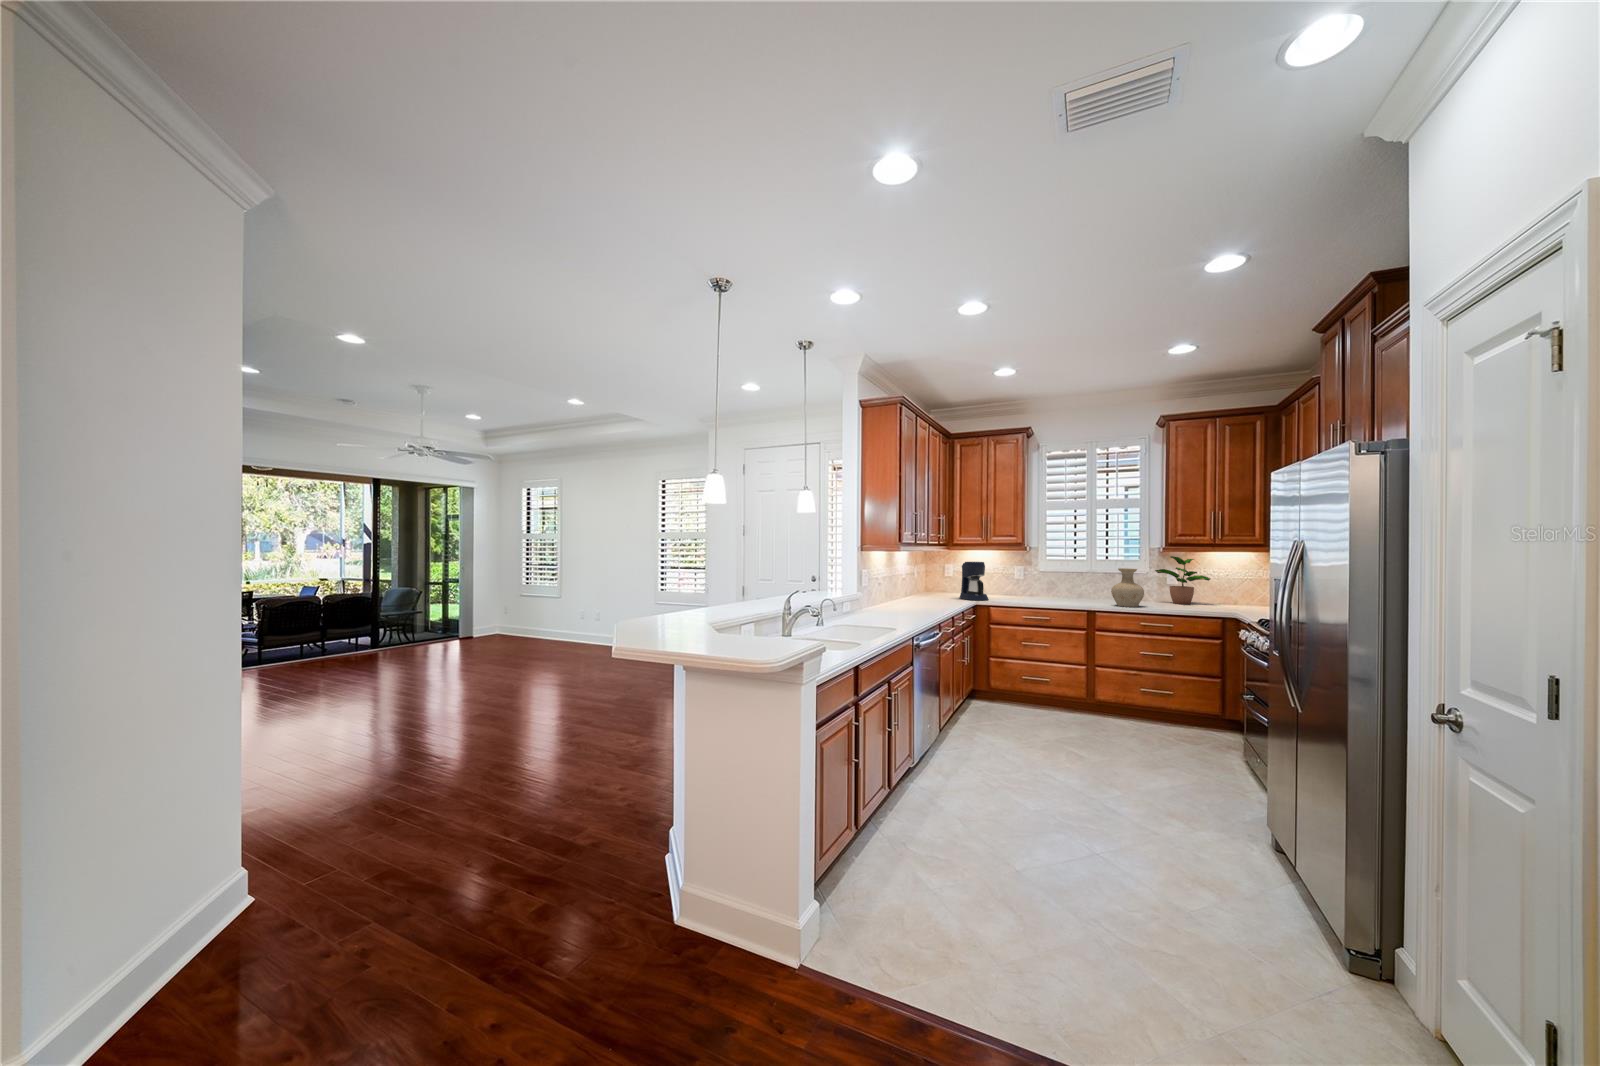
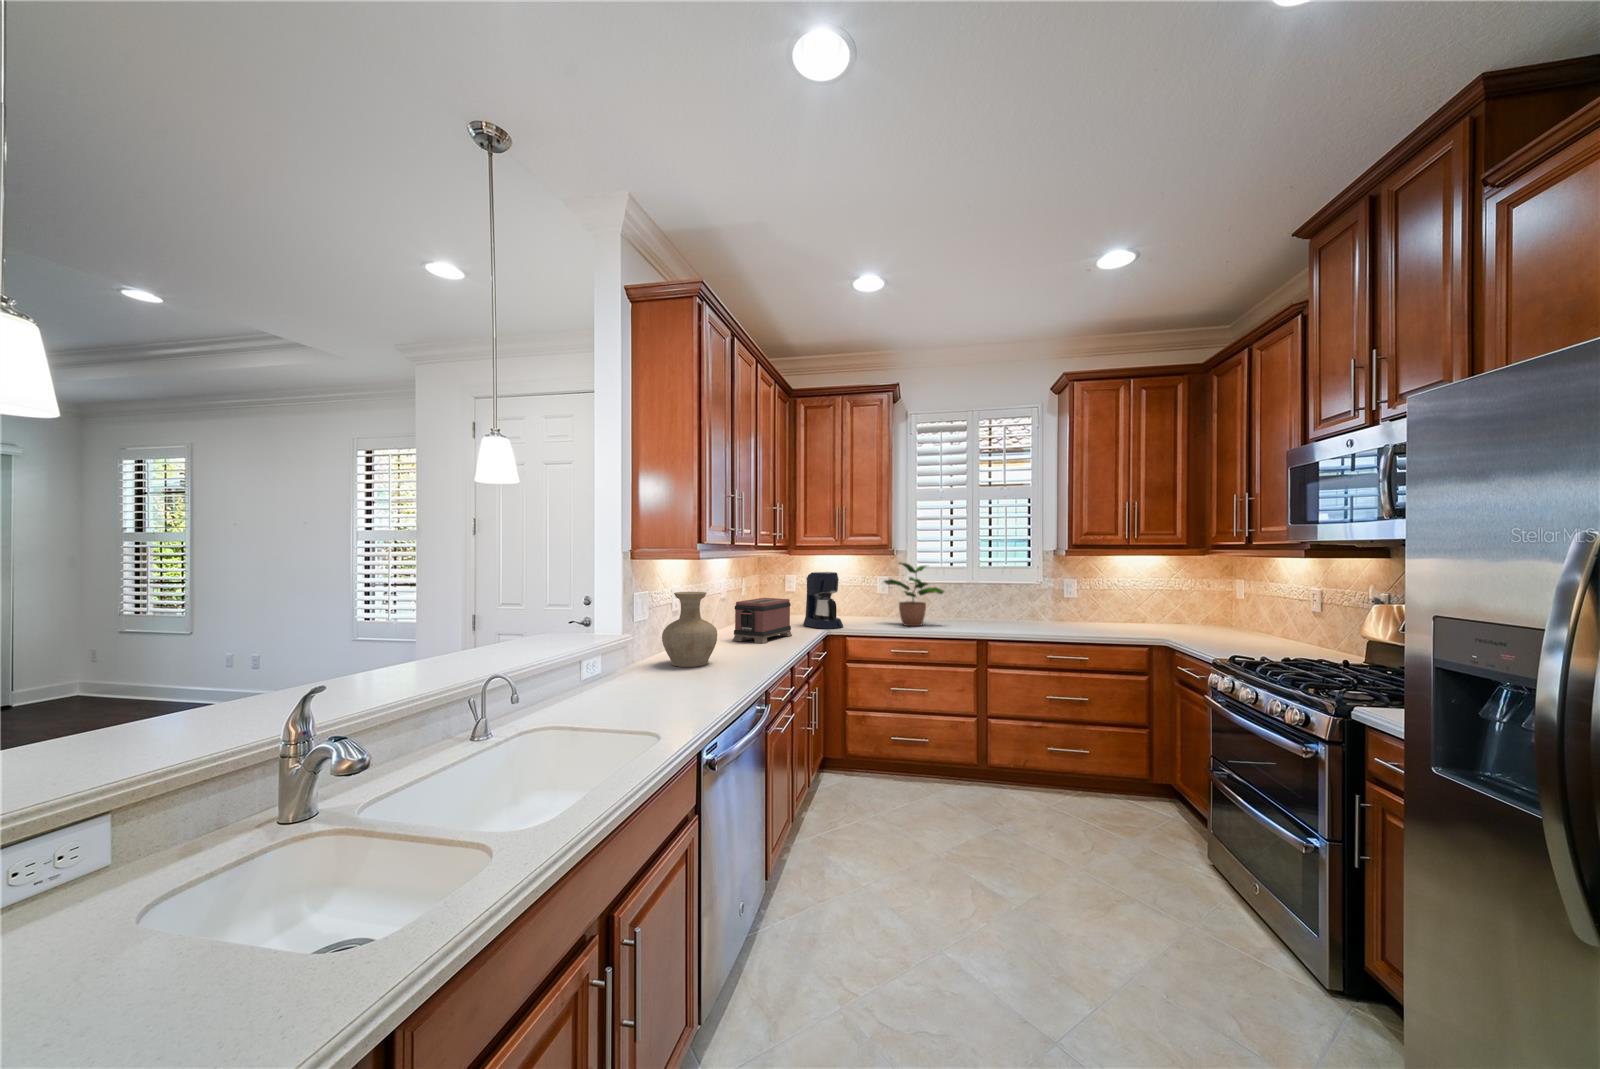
potted plant: present [1155,556,1210,604] -> present [884,563,944,626]
vase: present [1111,568,1144,607] -> present [662,592,717,667]
toaster: none [913,578,952,606] -> present [733,598,792,644]

